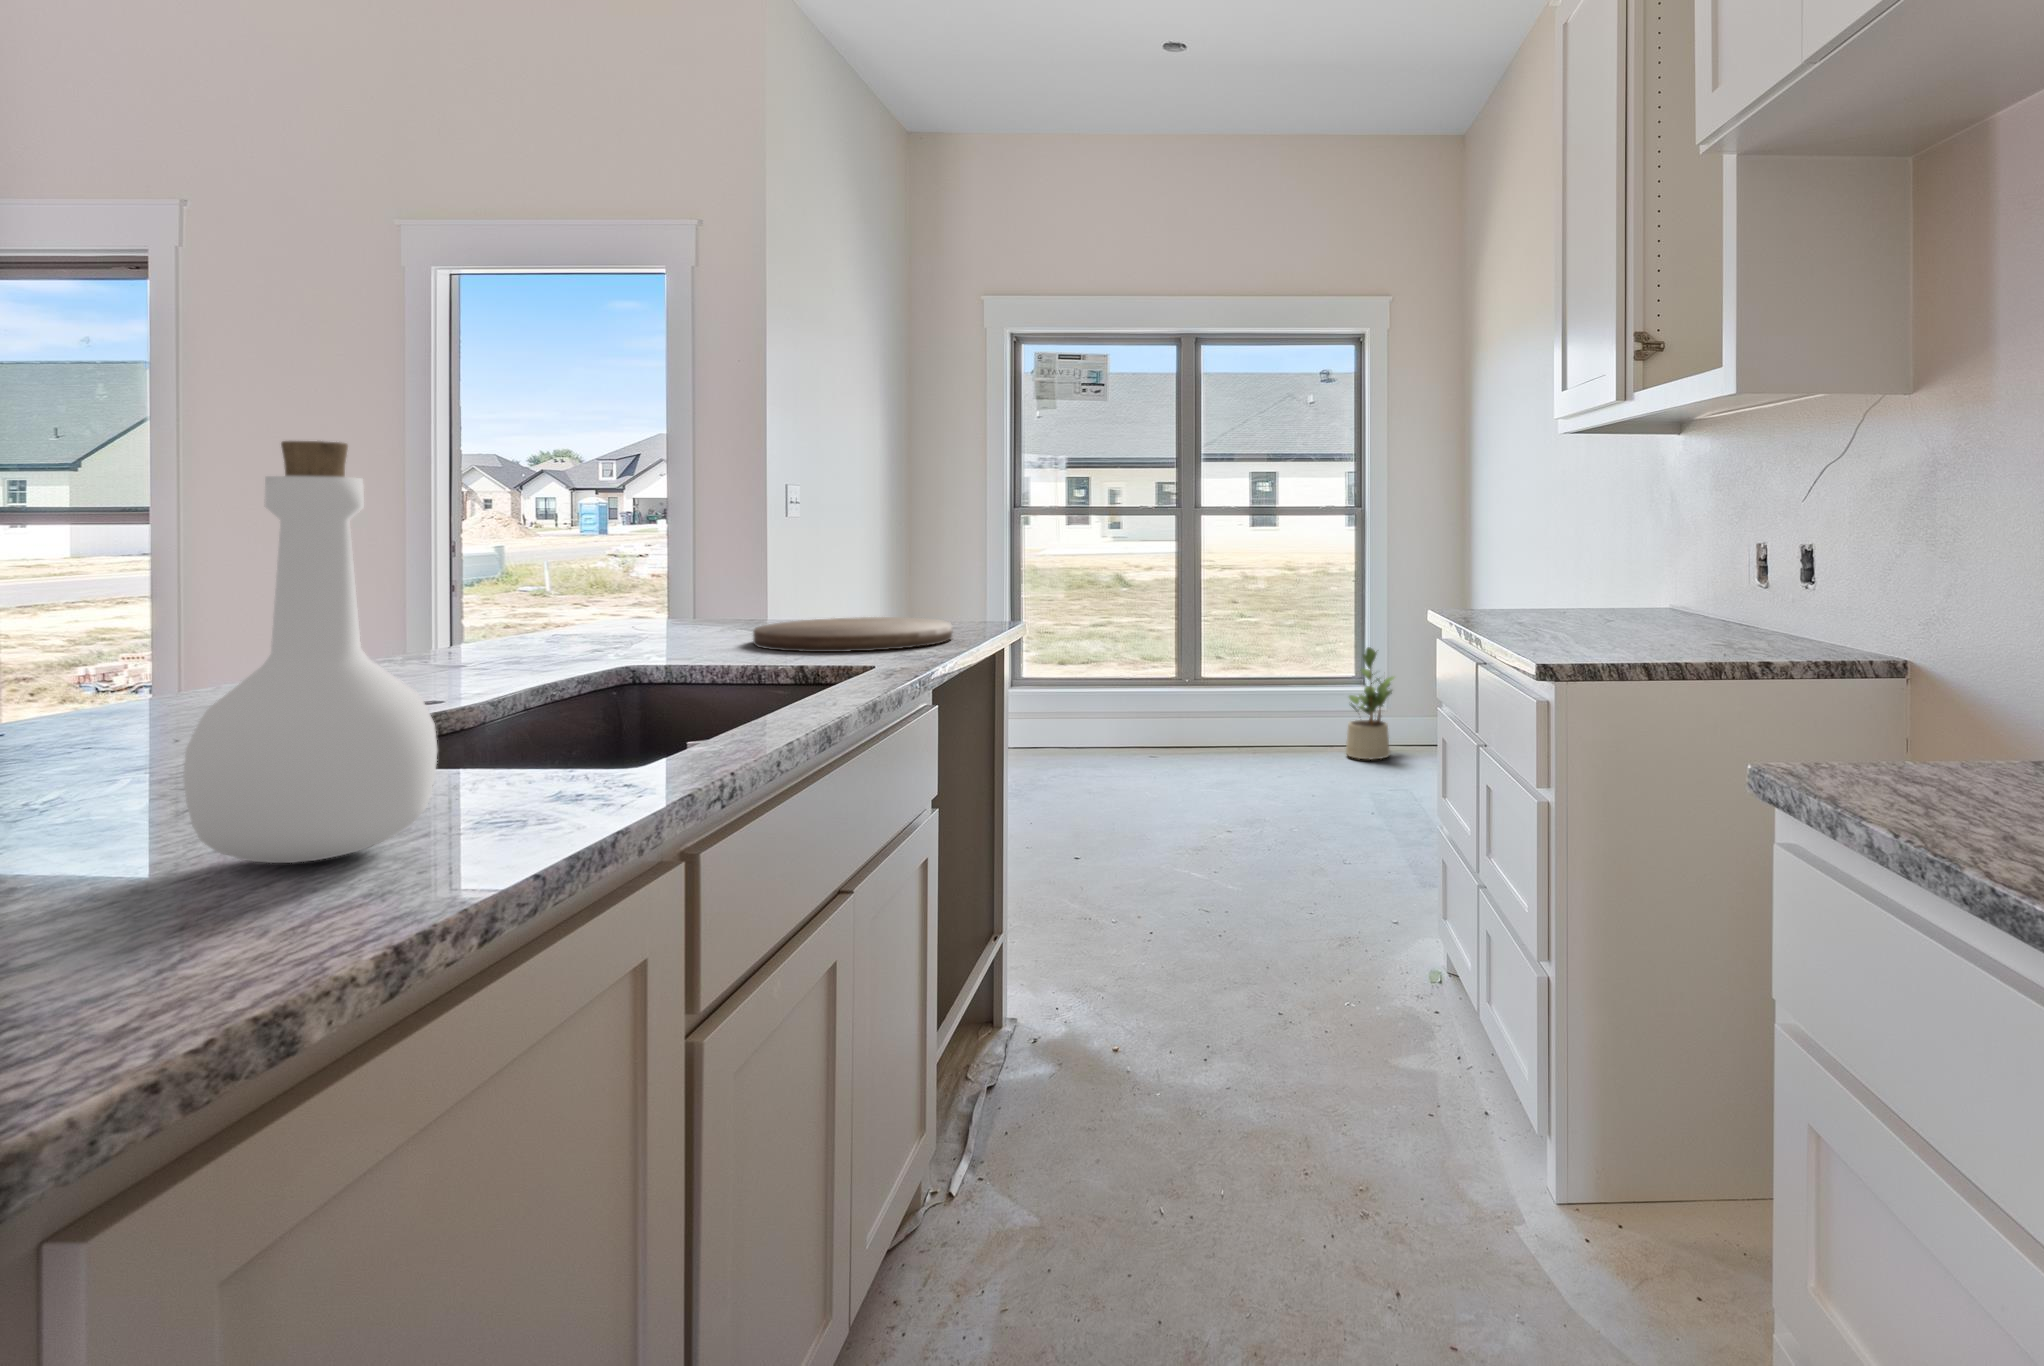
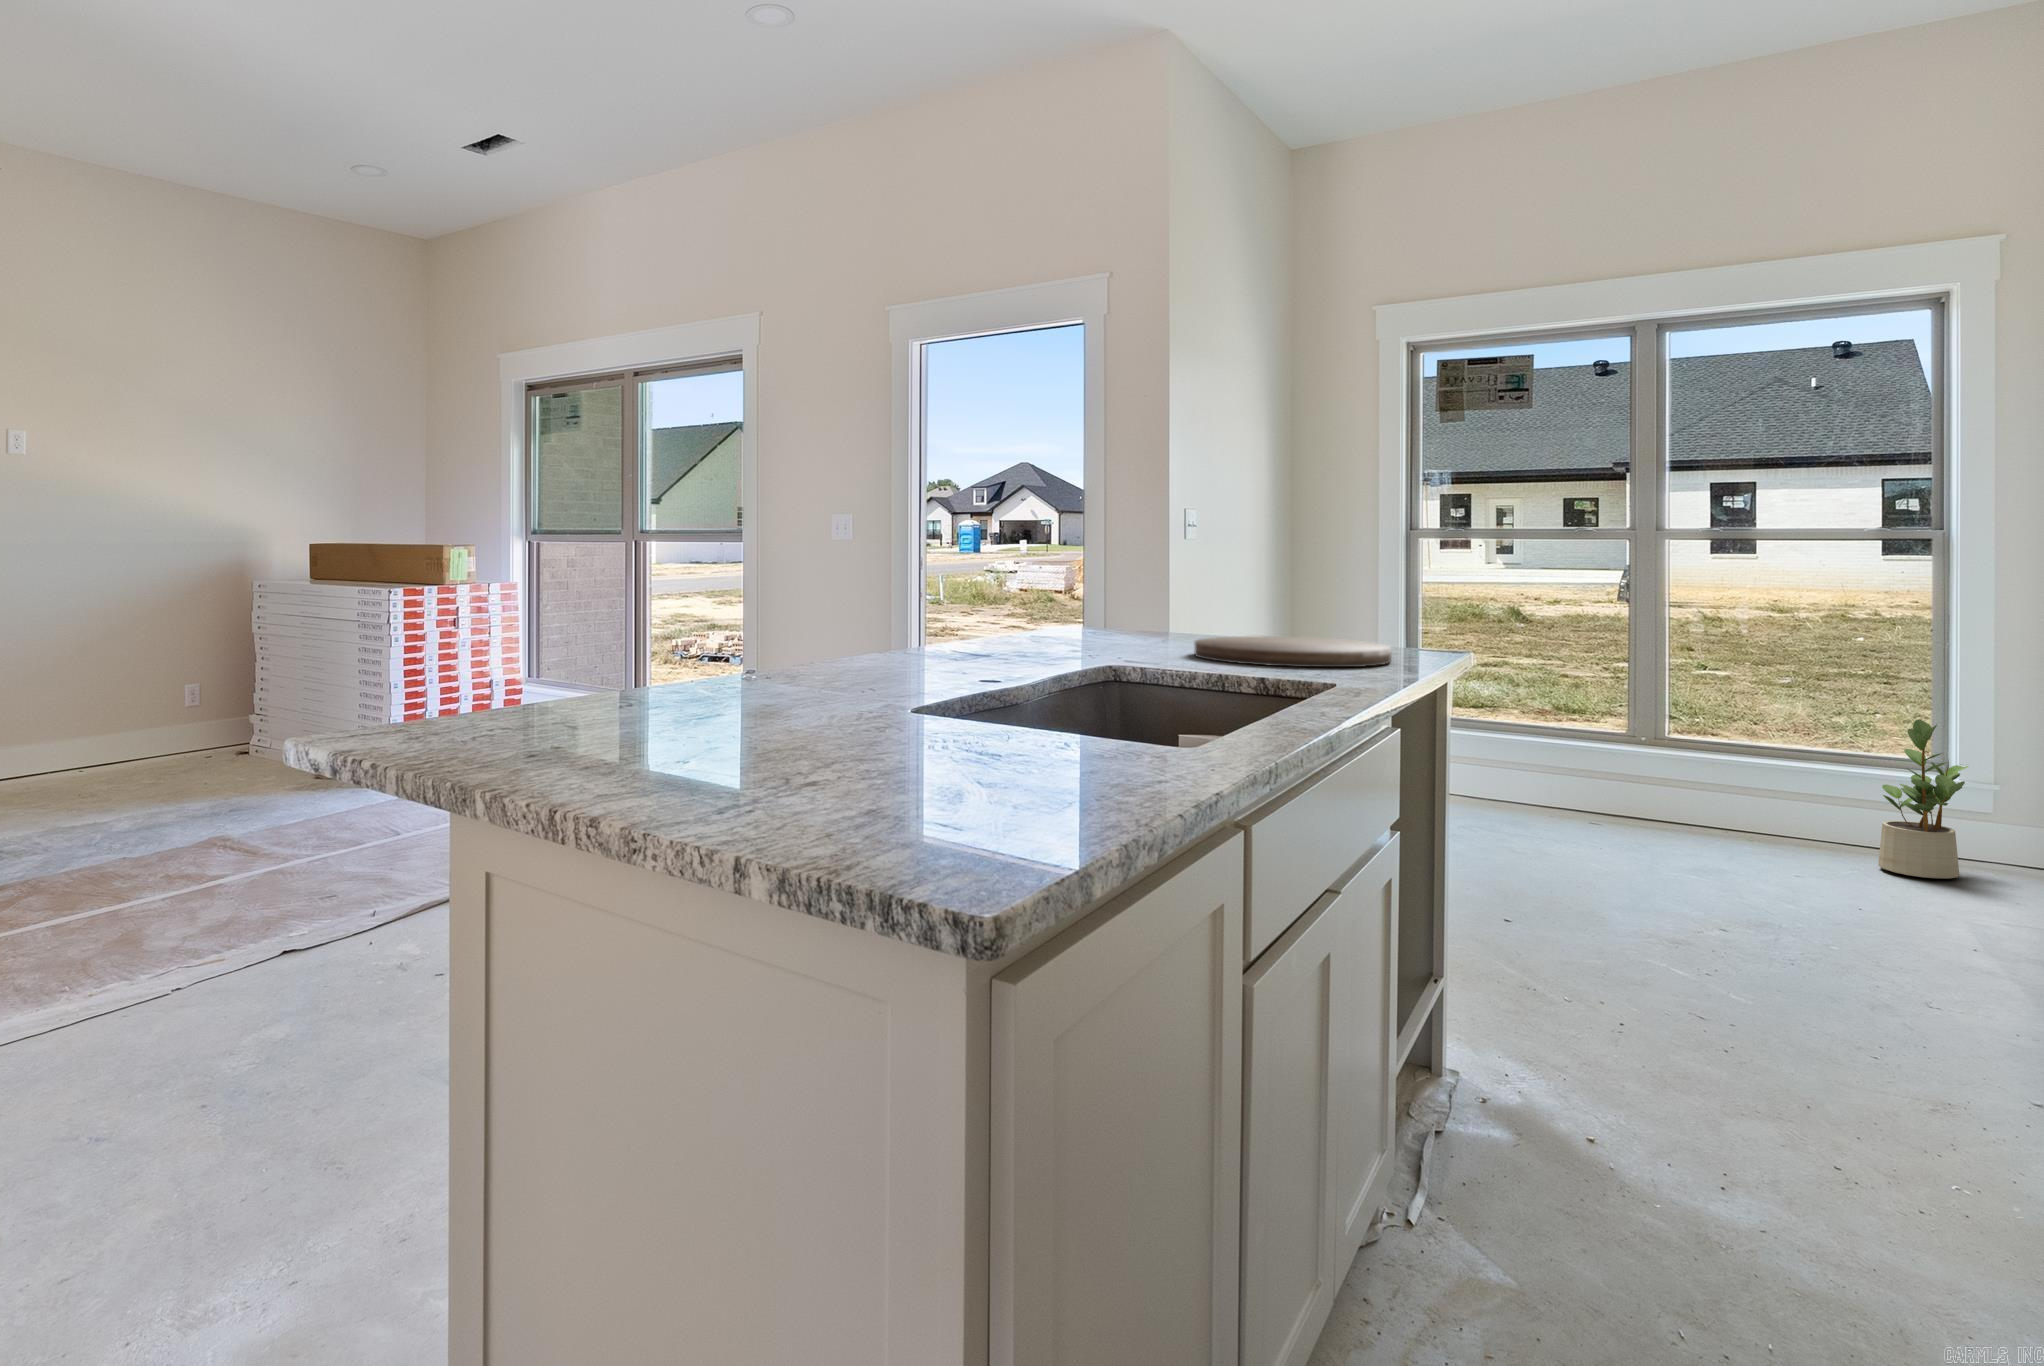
bottle: present [183,441,437,863] -> none [1025,483,1157,762]

